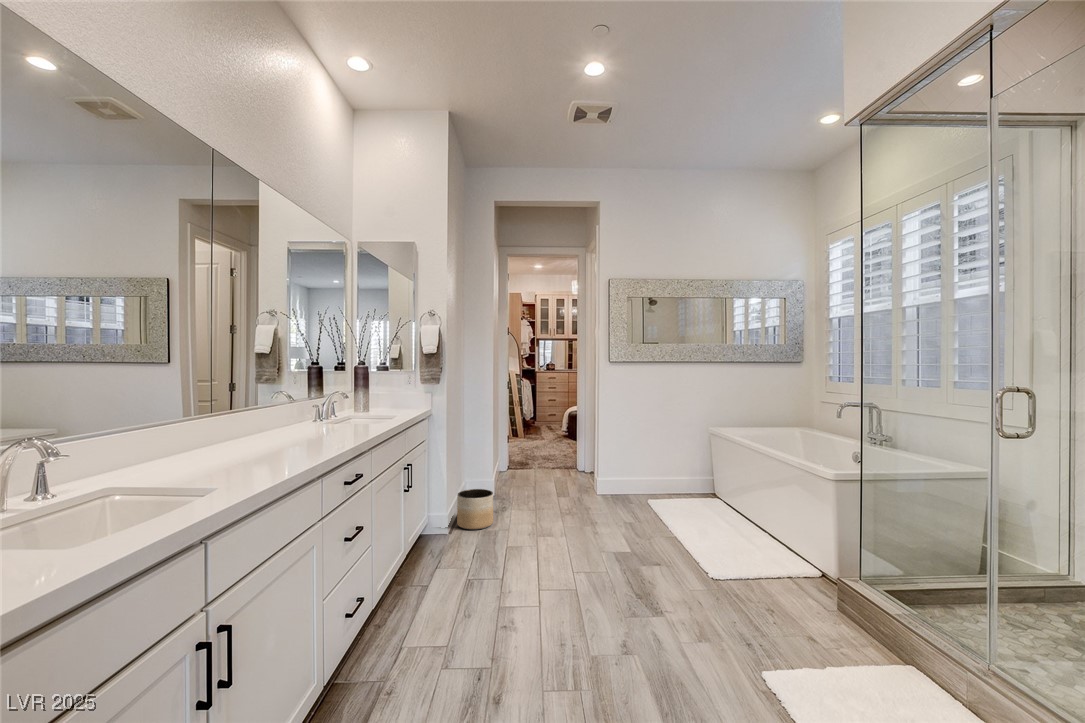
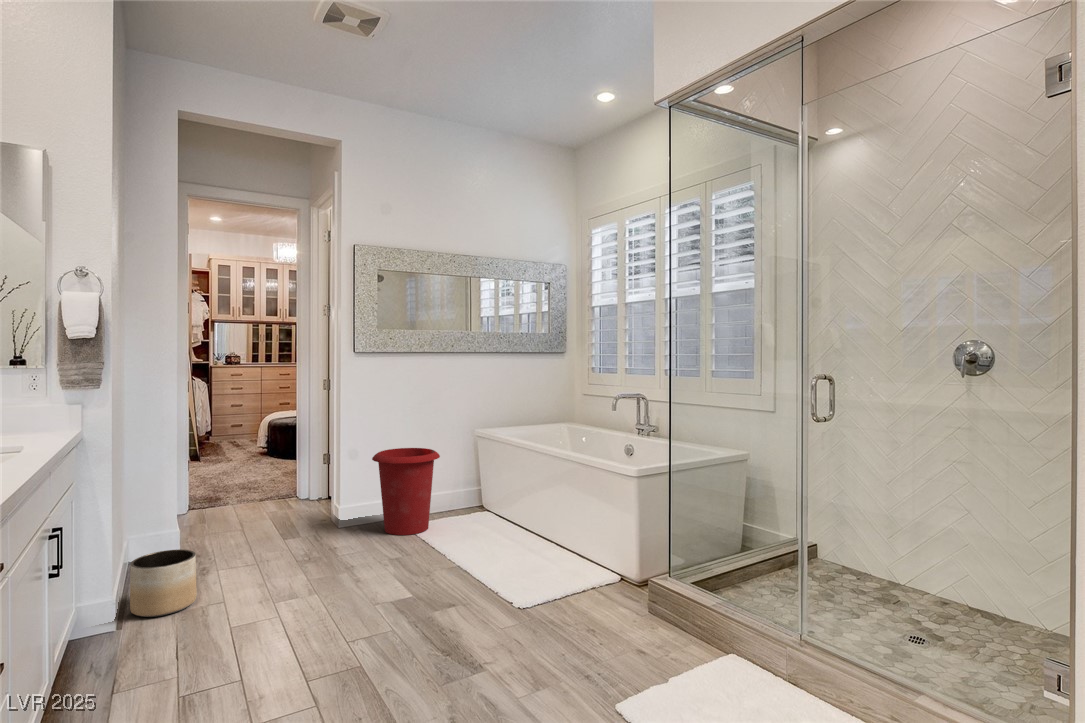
waste bin: none [618,437,672,505] -> present [372,448,440,535]

